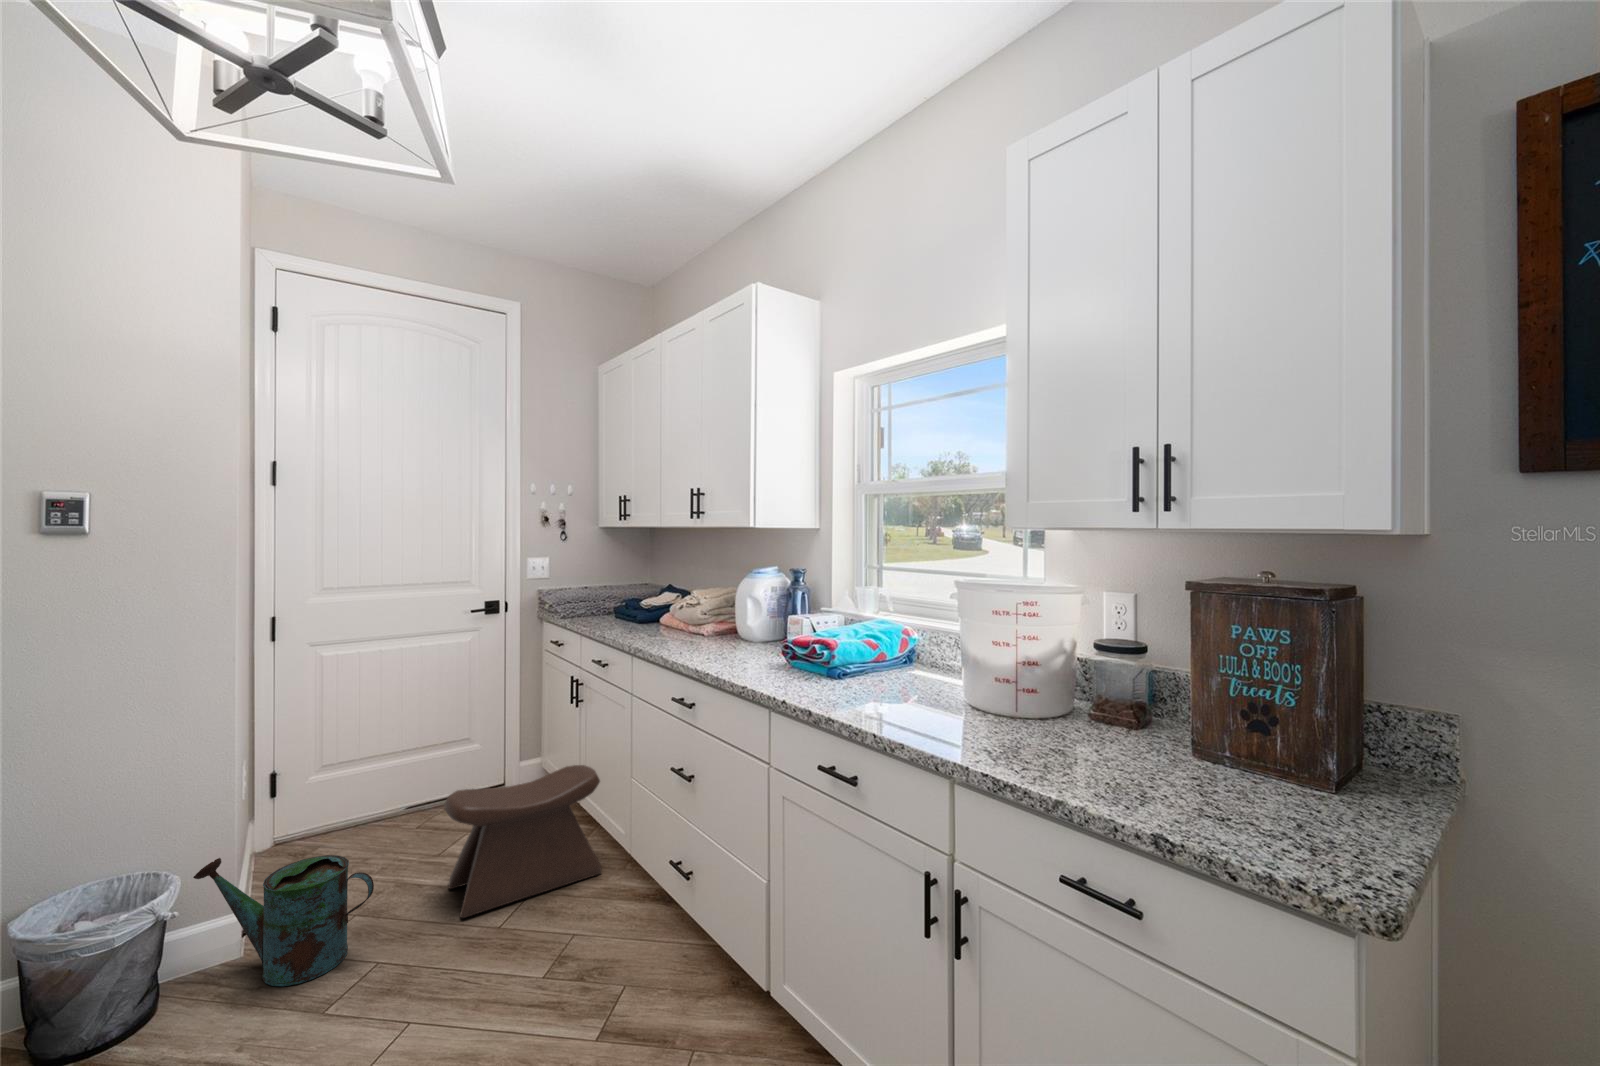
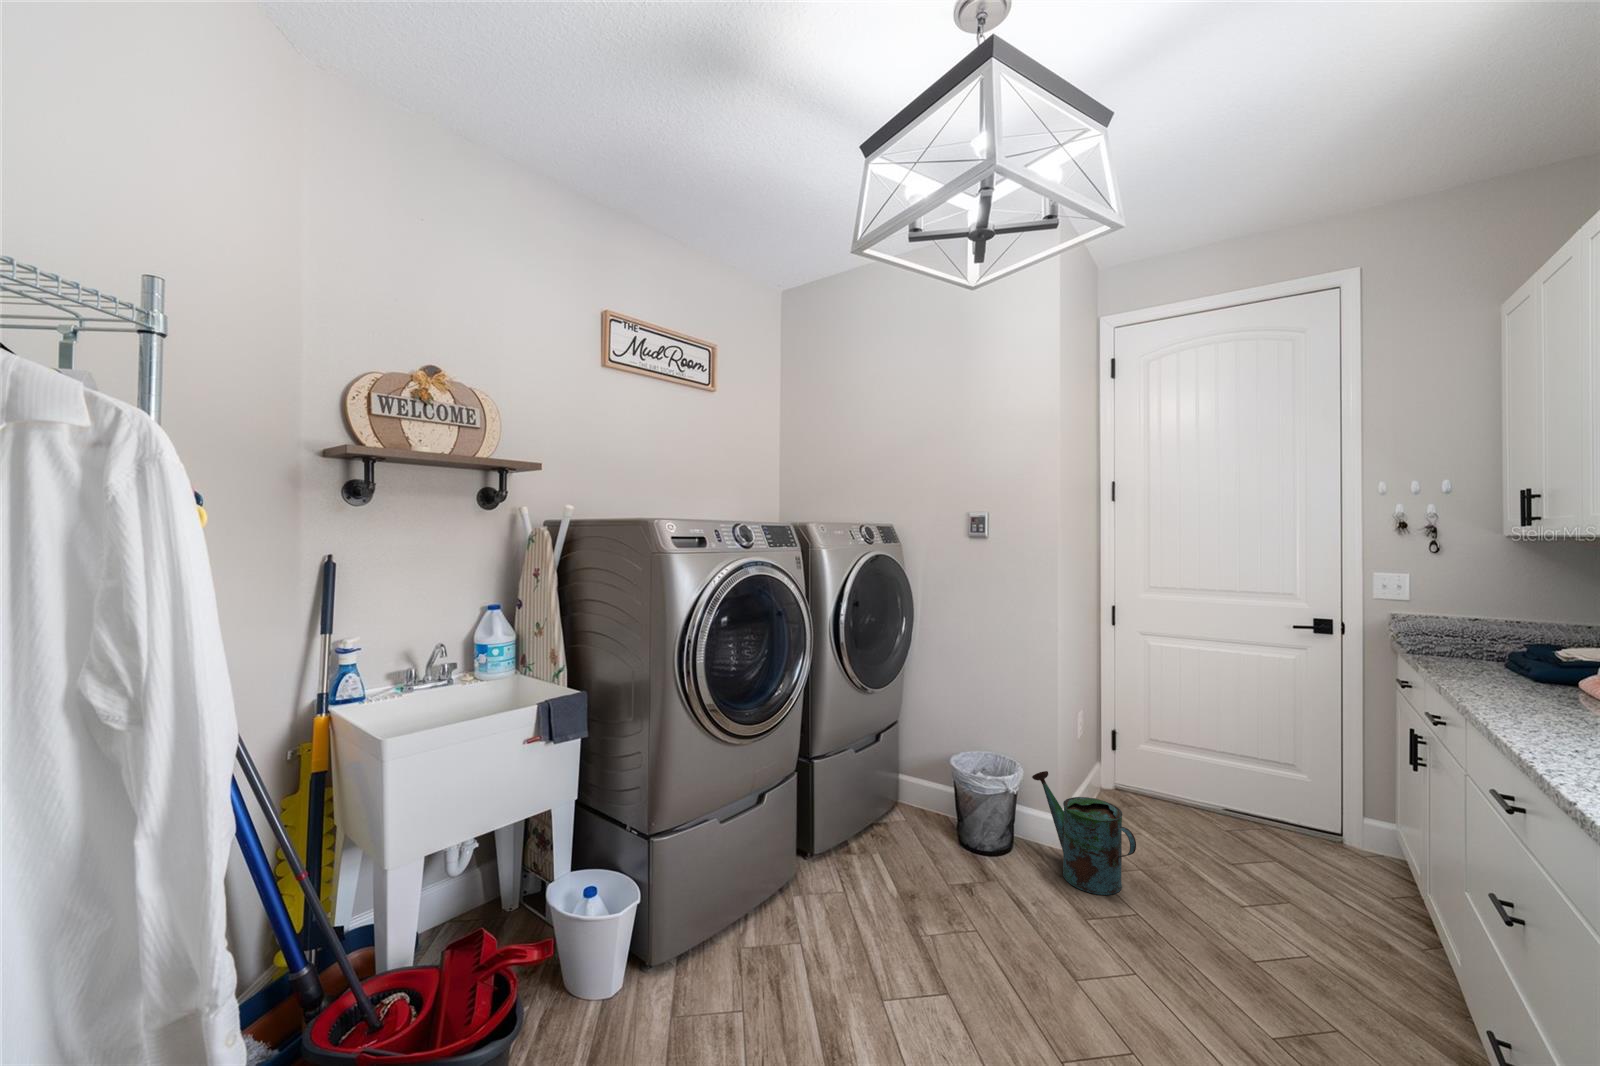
stool: present [445,765,601,918] -> none [1214,801,1425,992]

